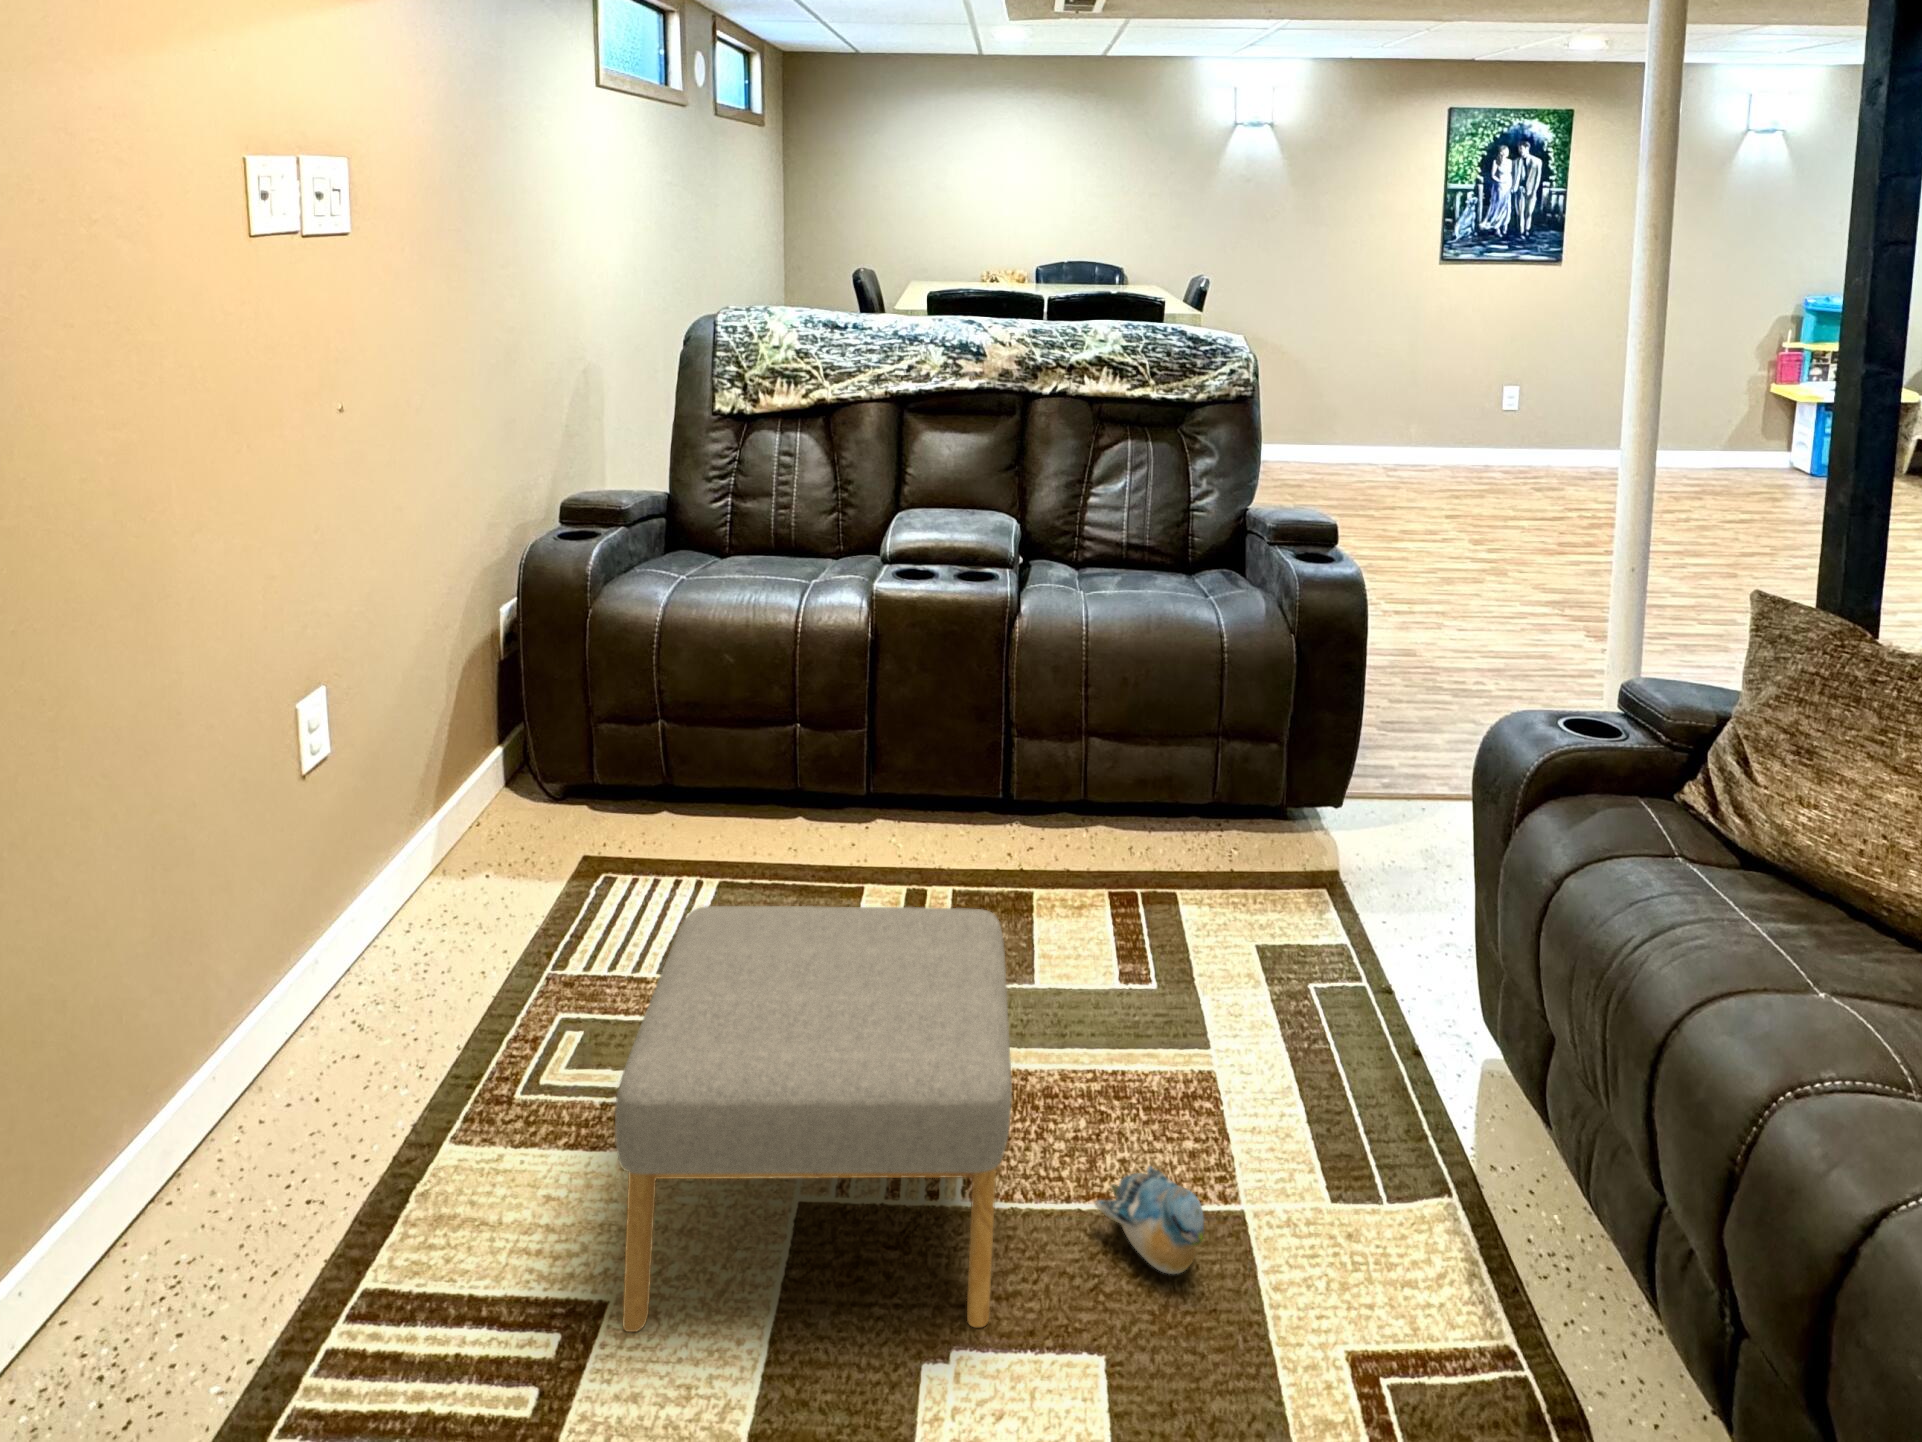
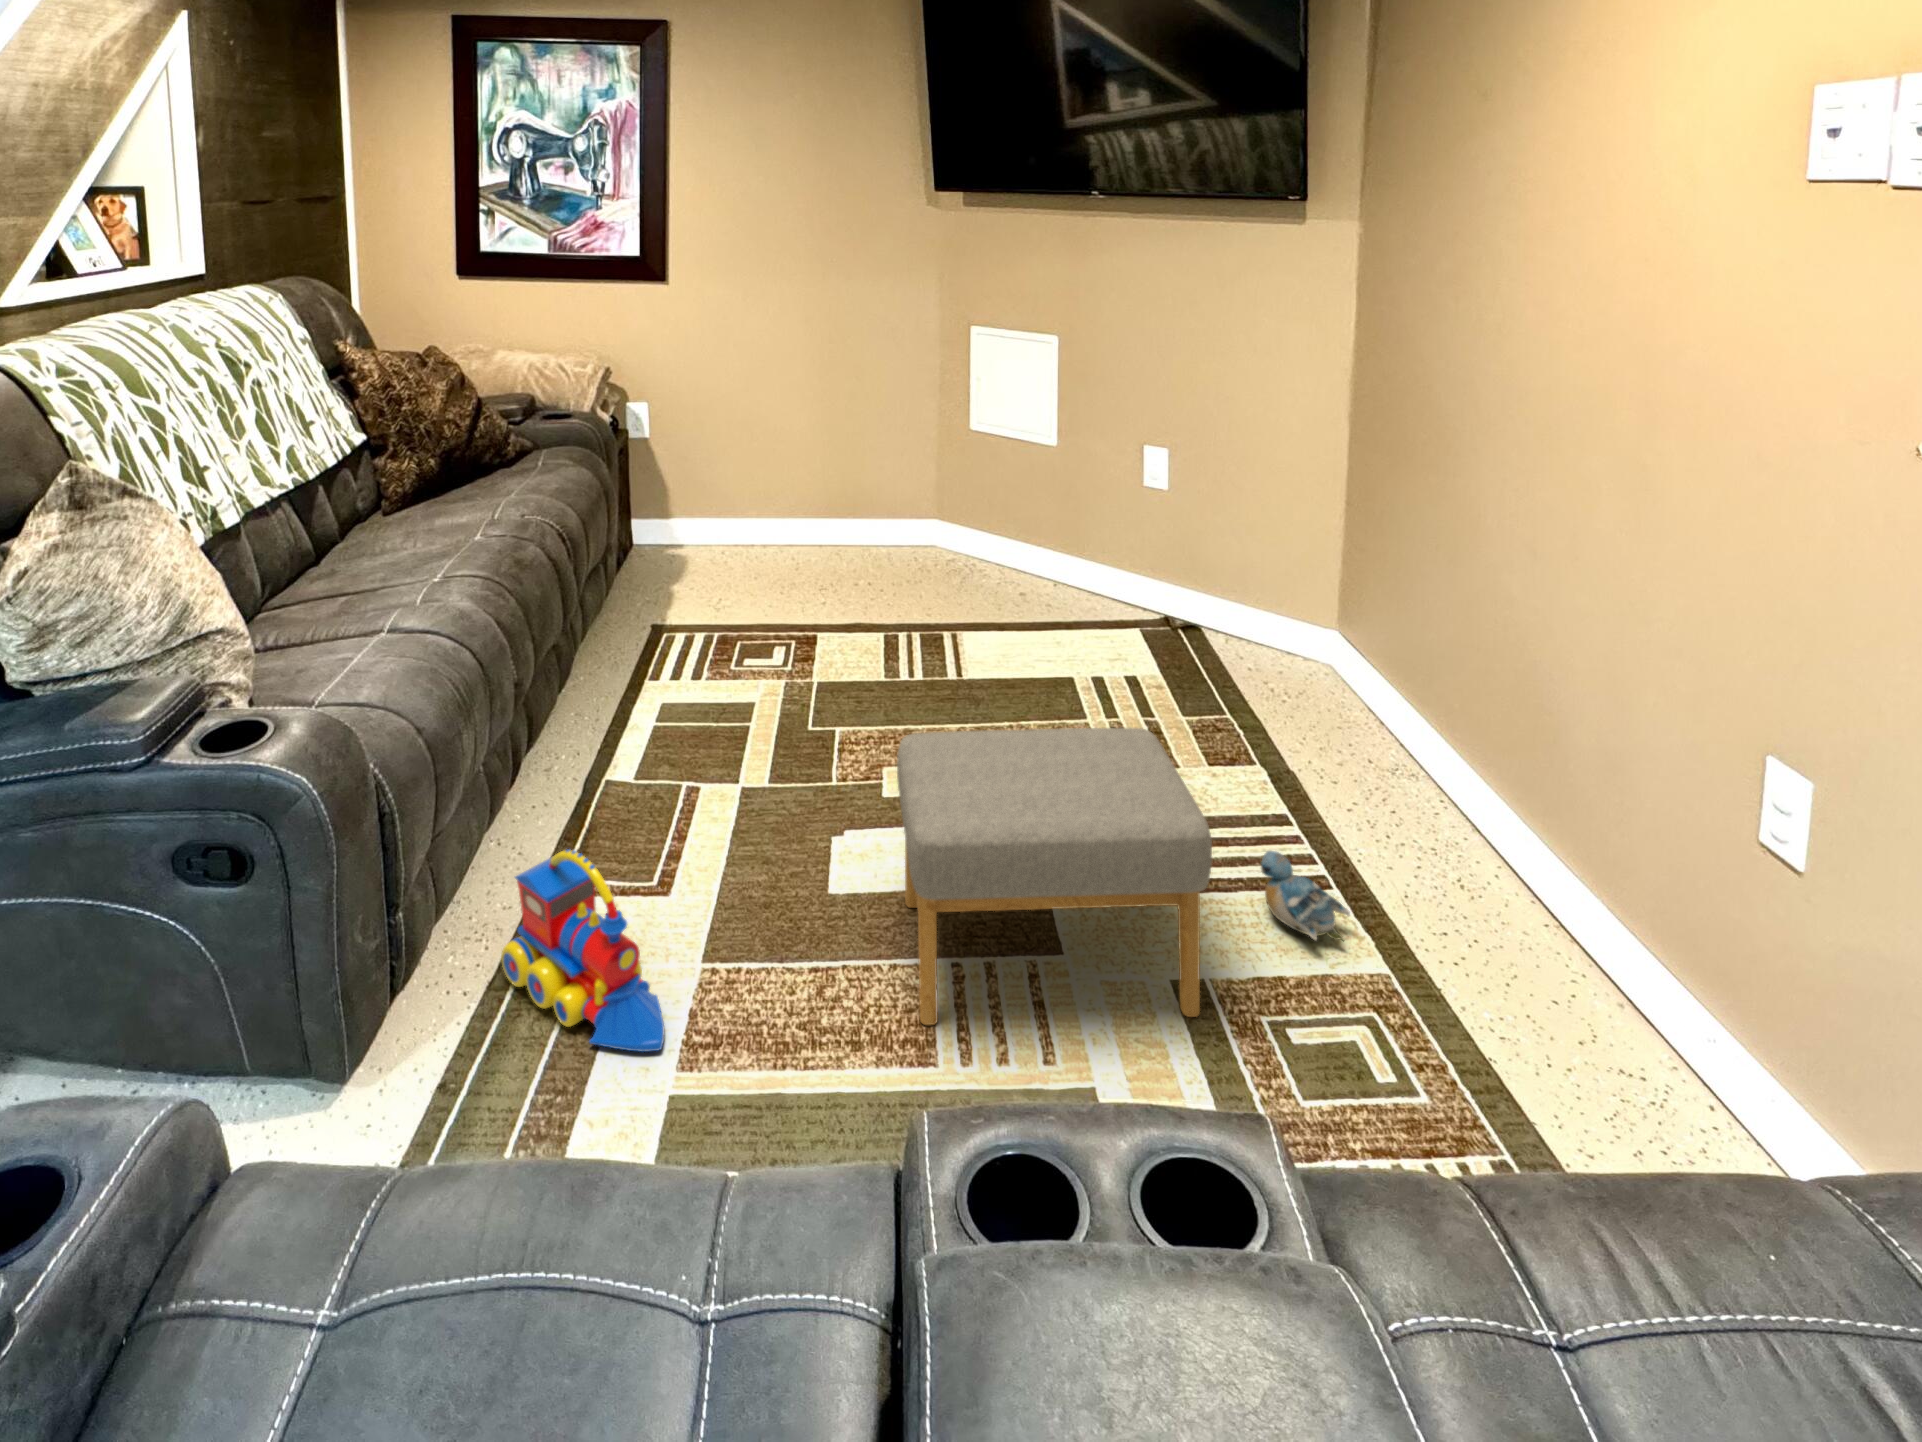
toy train: none [1236,998,1468,1248] -> present [501,849,664,1052]
plush toy: present [1095,1166,1204,1274] -> present [1261,851,1350,940]

